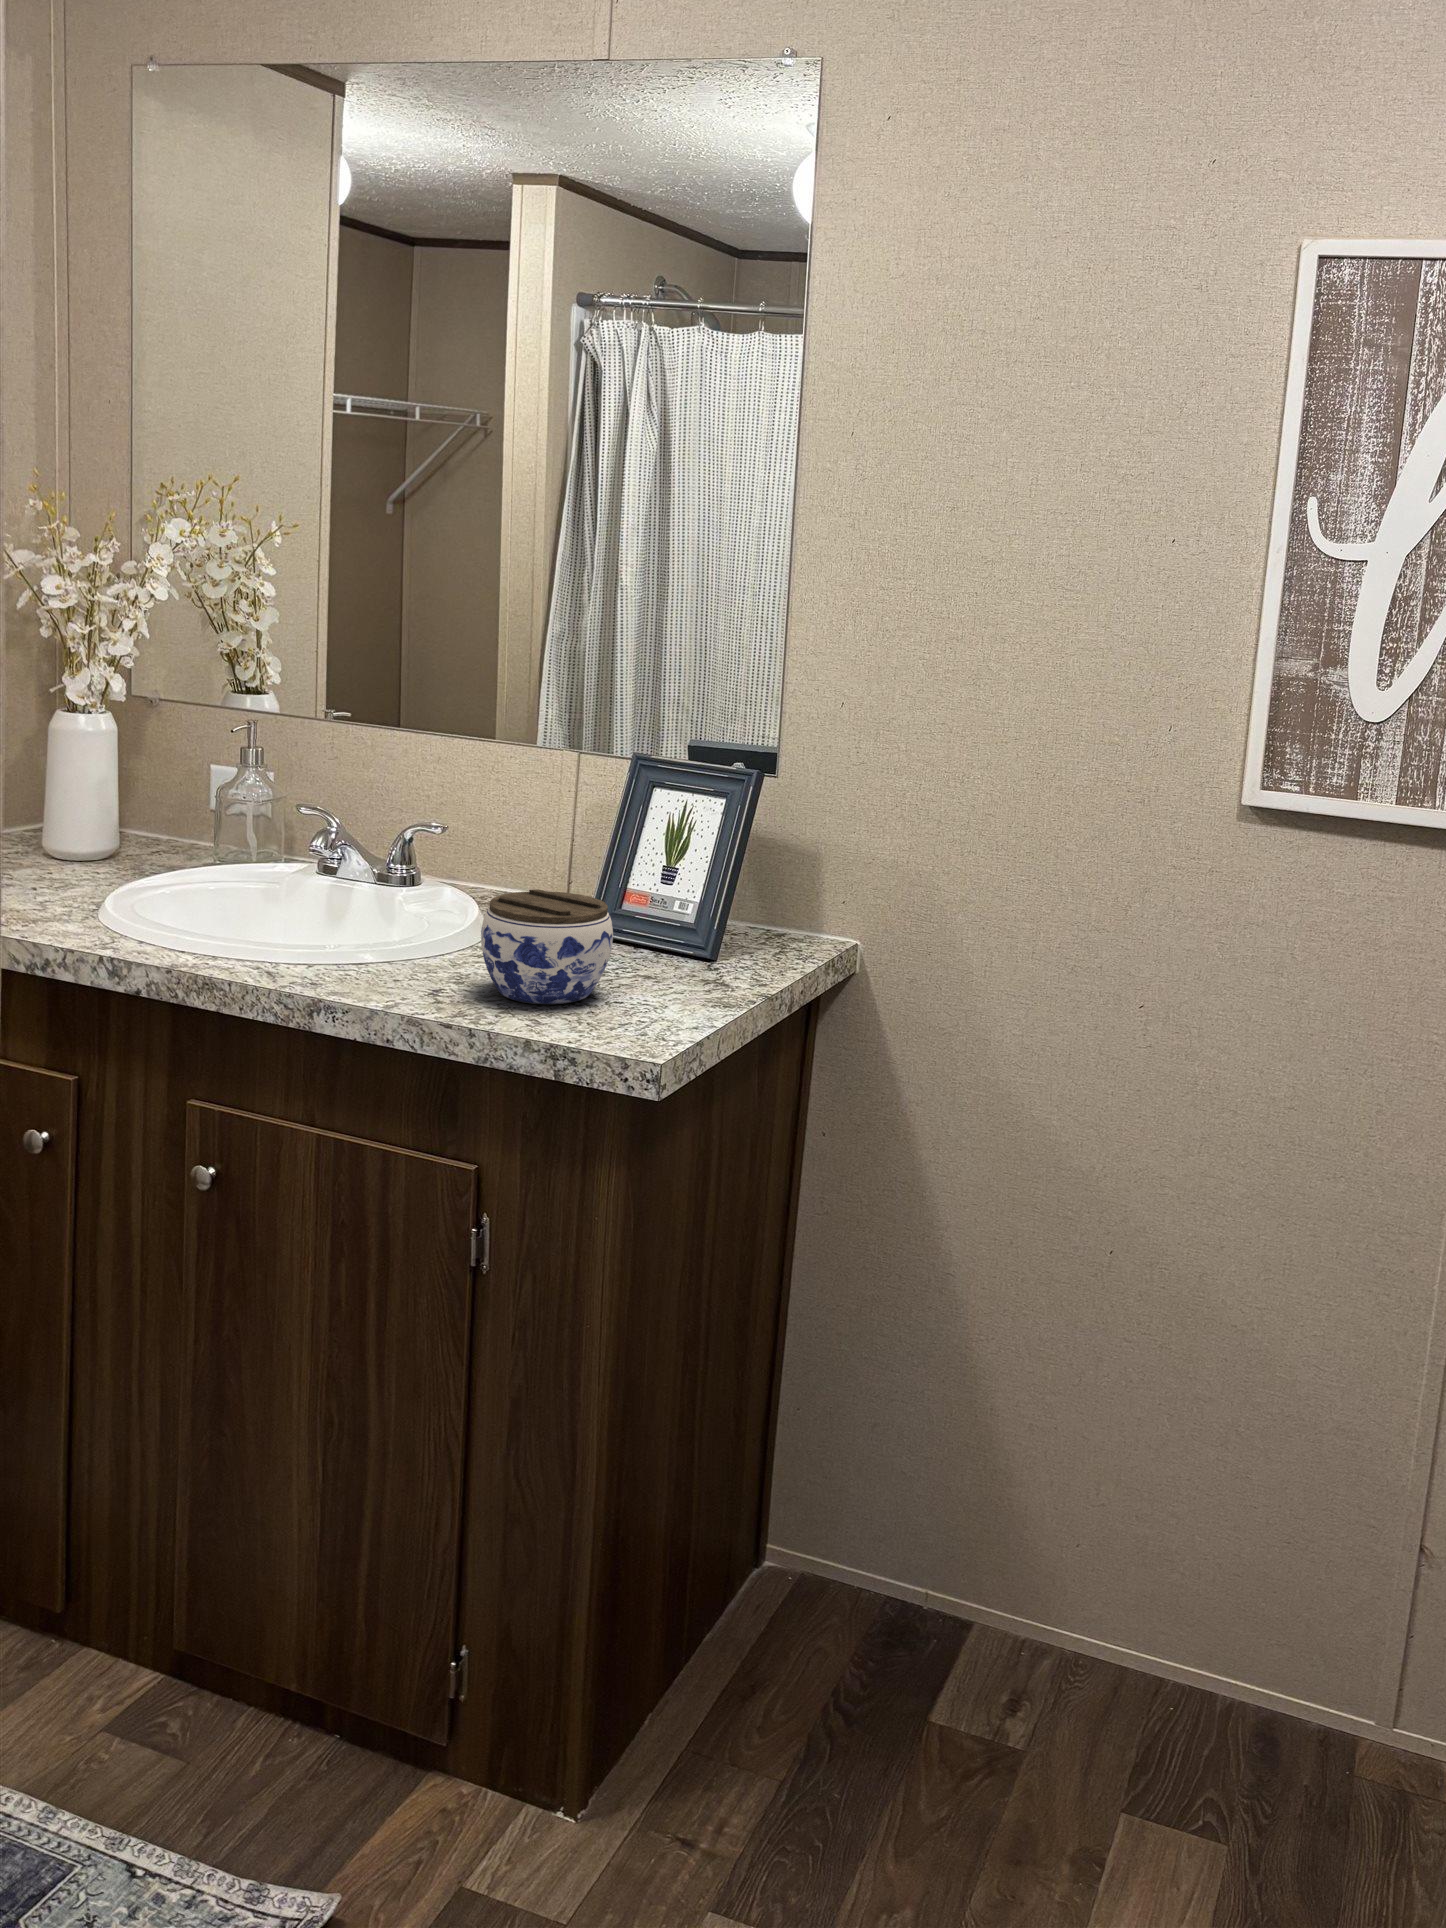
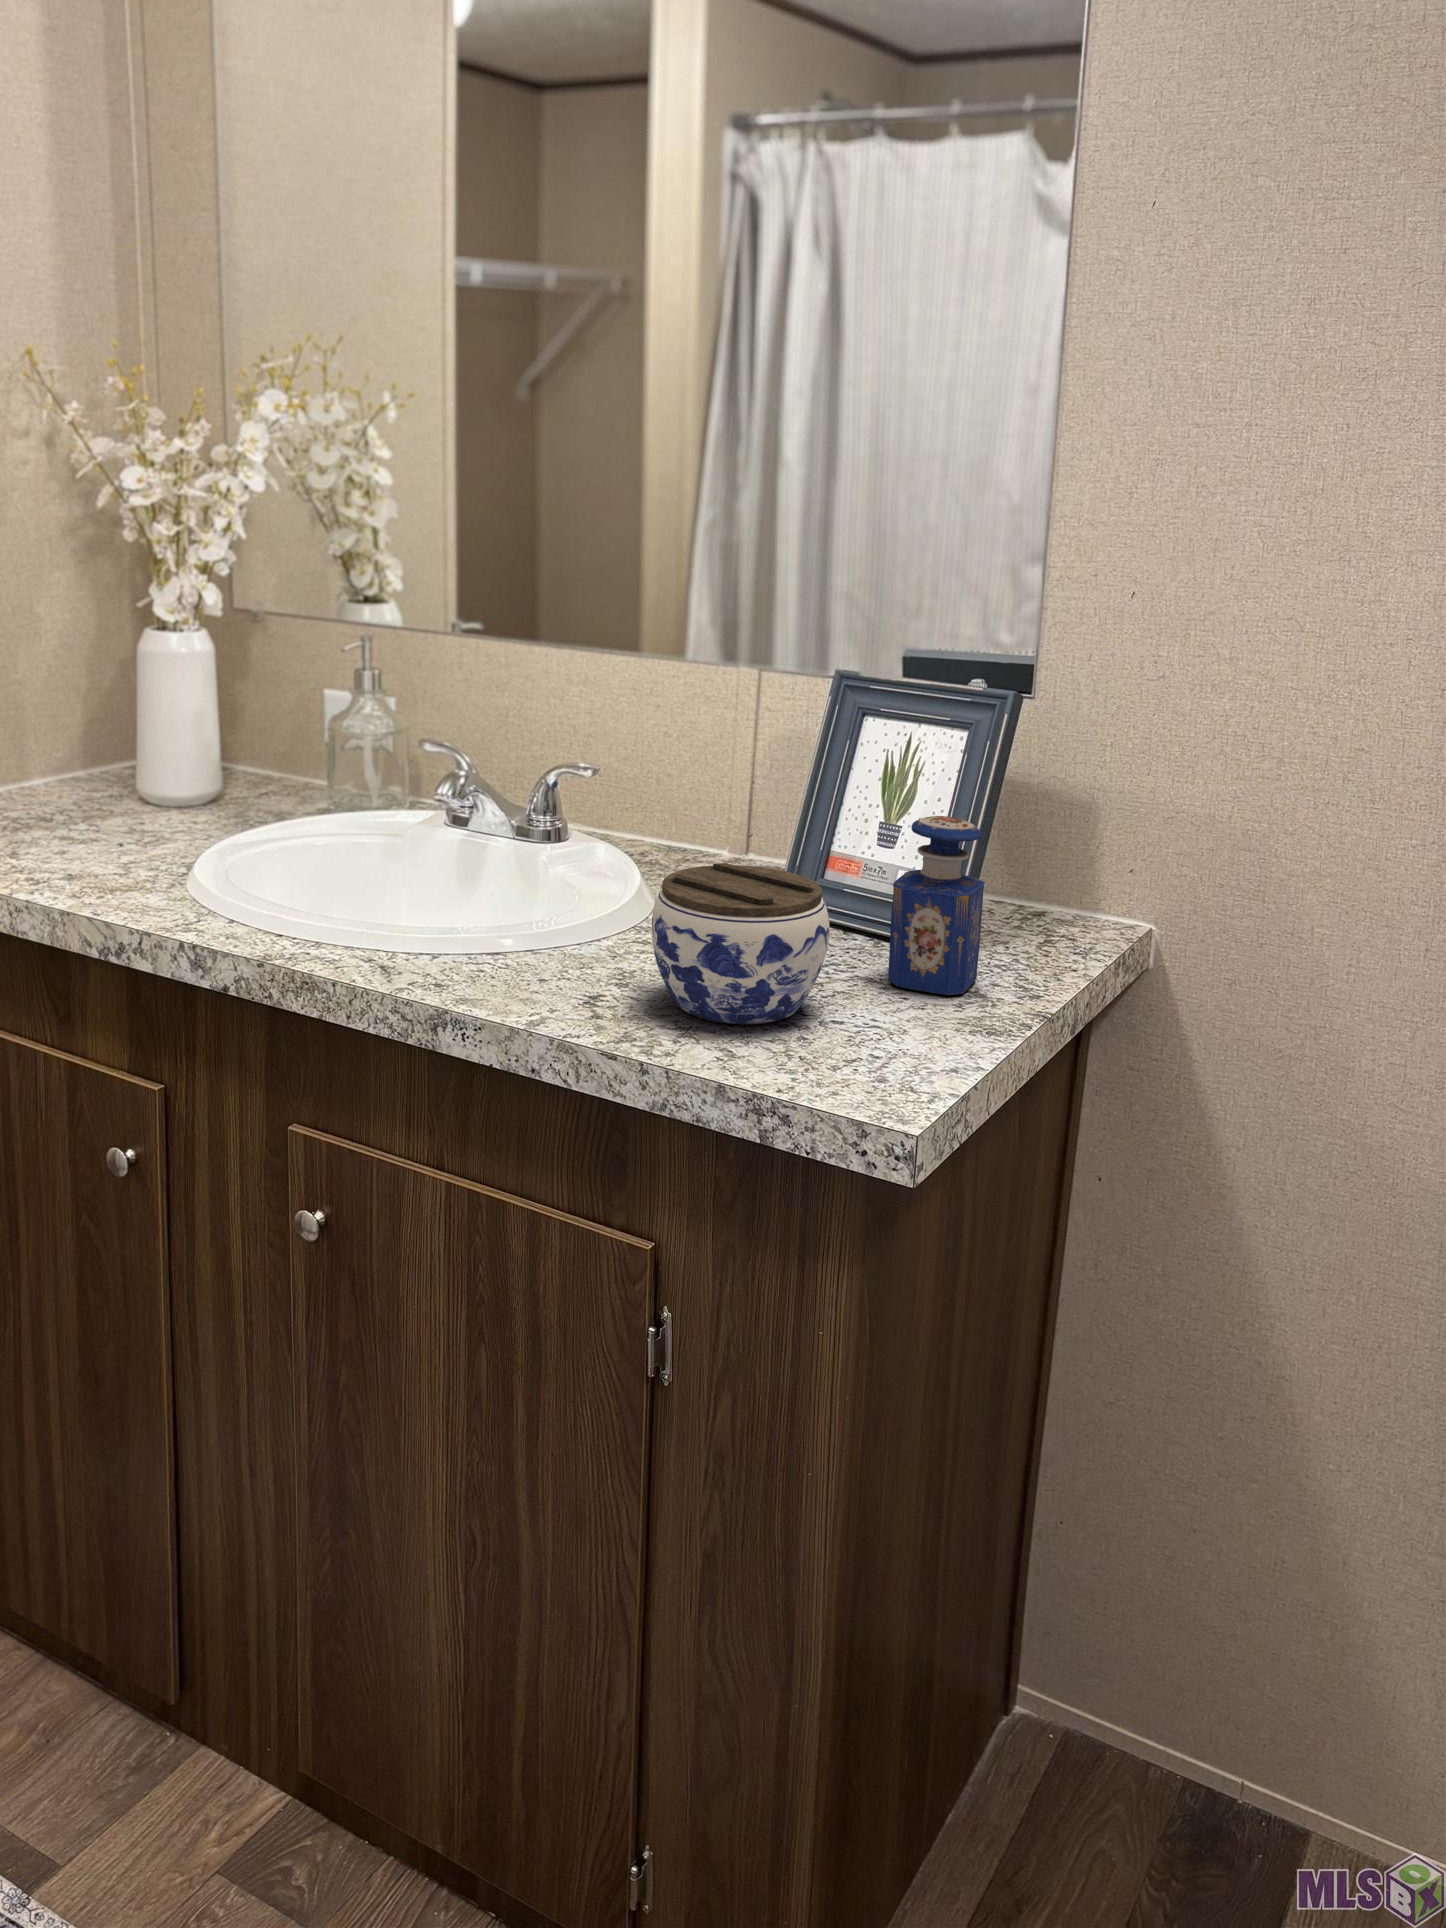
perfume bottle: none [659,857,730,986] -> present [888,816,985,995]

